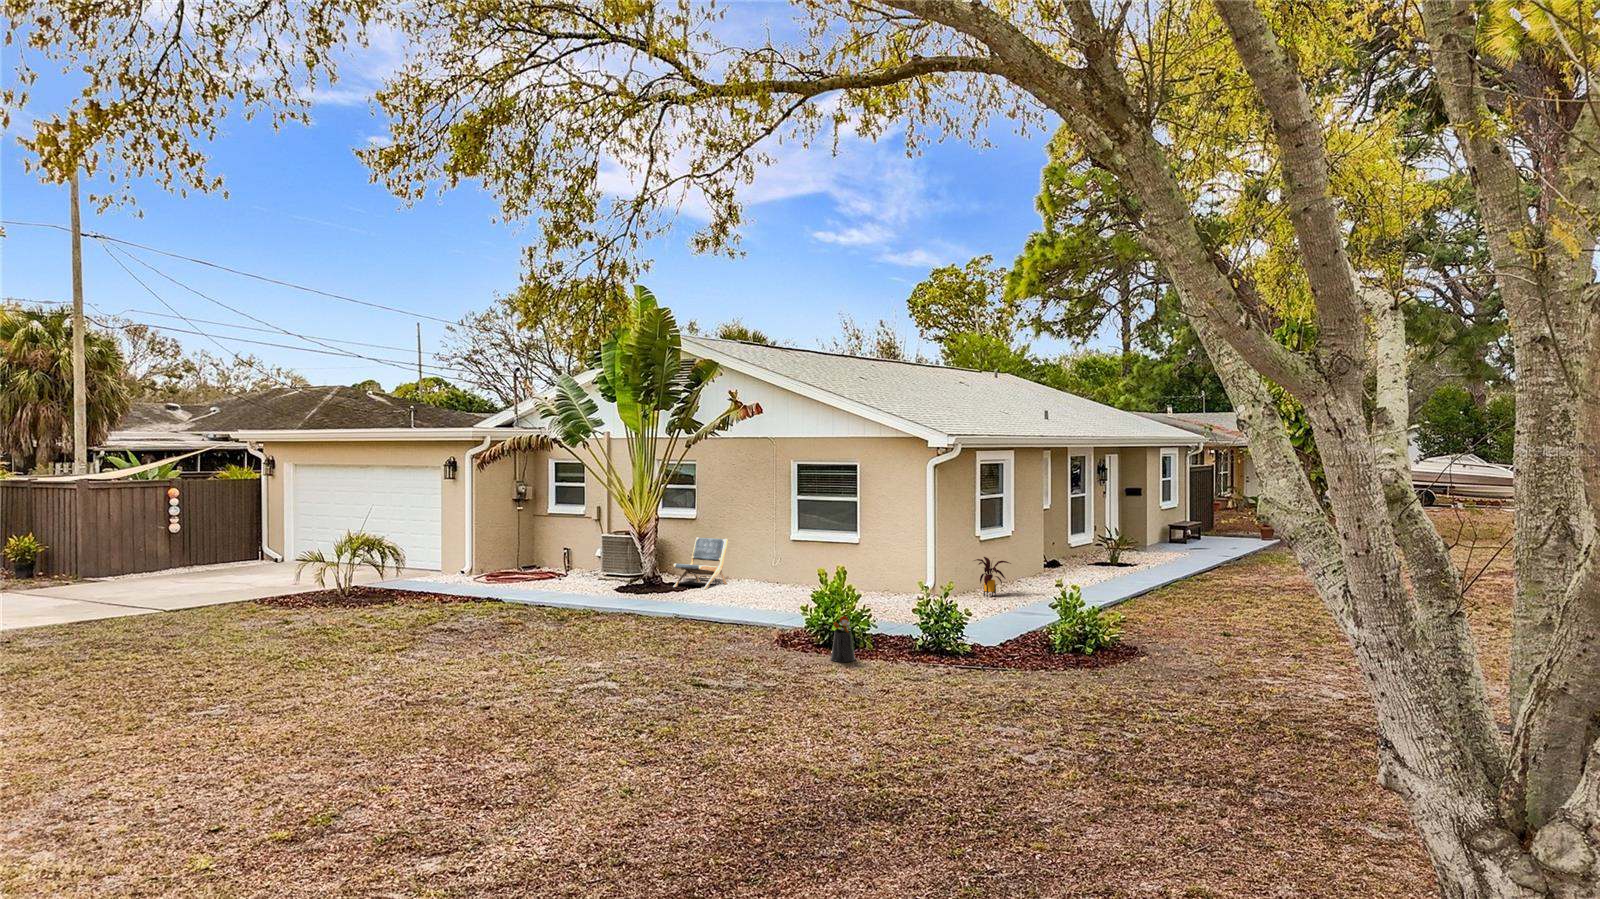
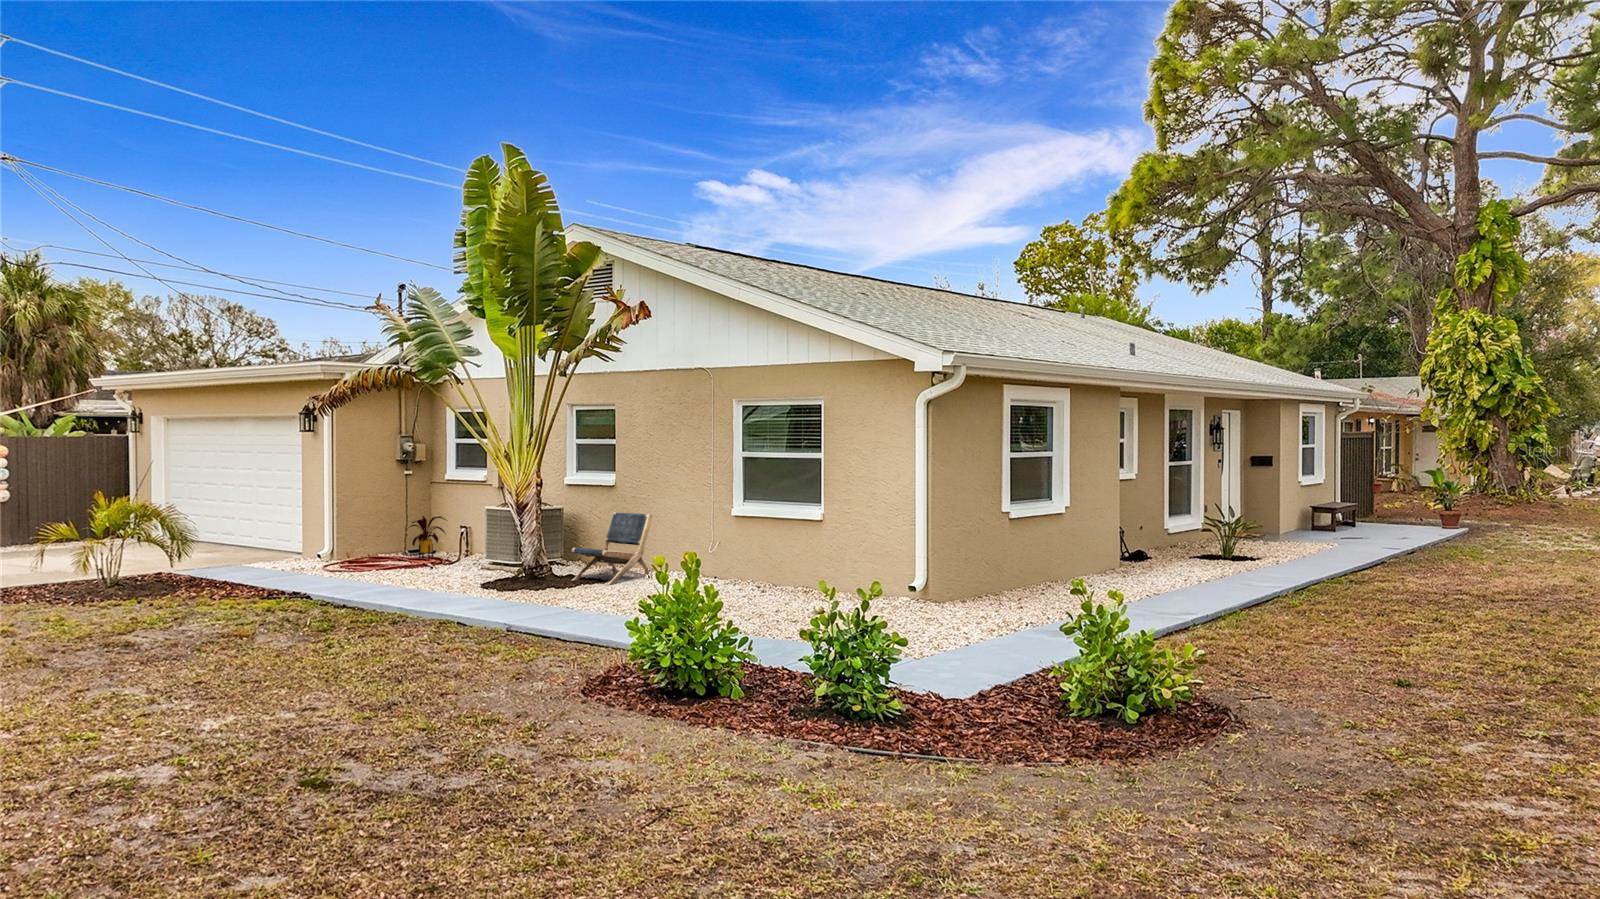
house plant: present [974,557,1011,597] -> present [409,516,446,559]
watering can: present [831,616,855,662] -> none [655,636,700,722]

